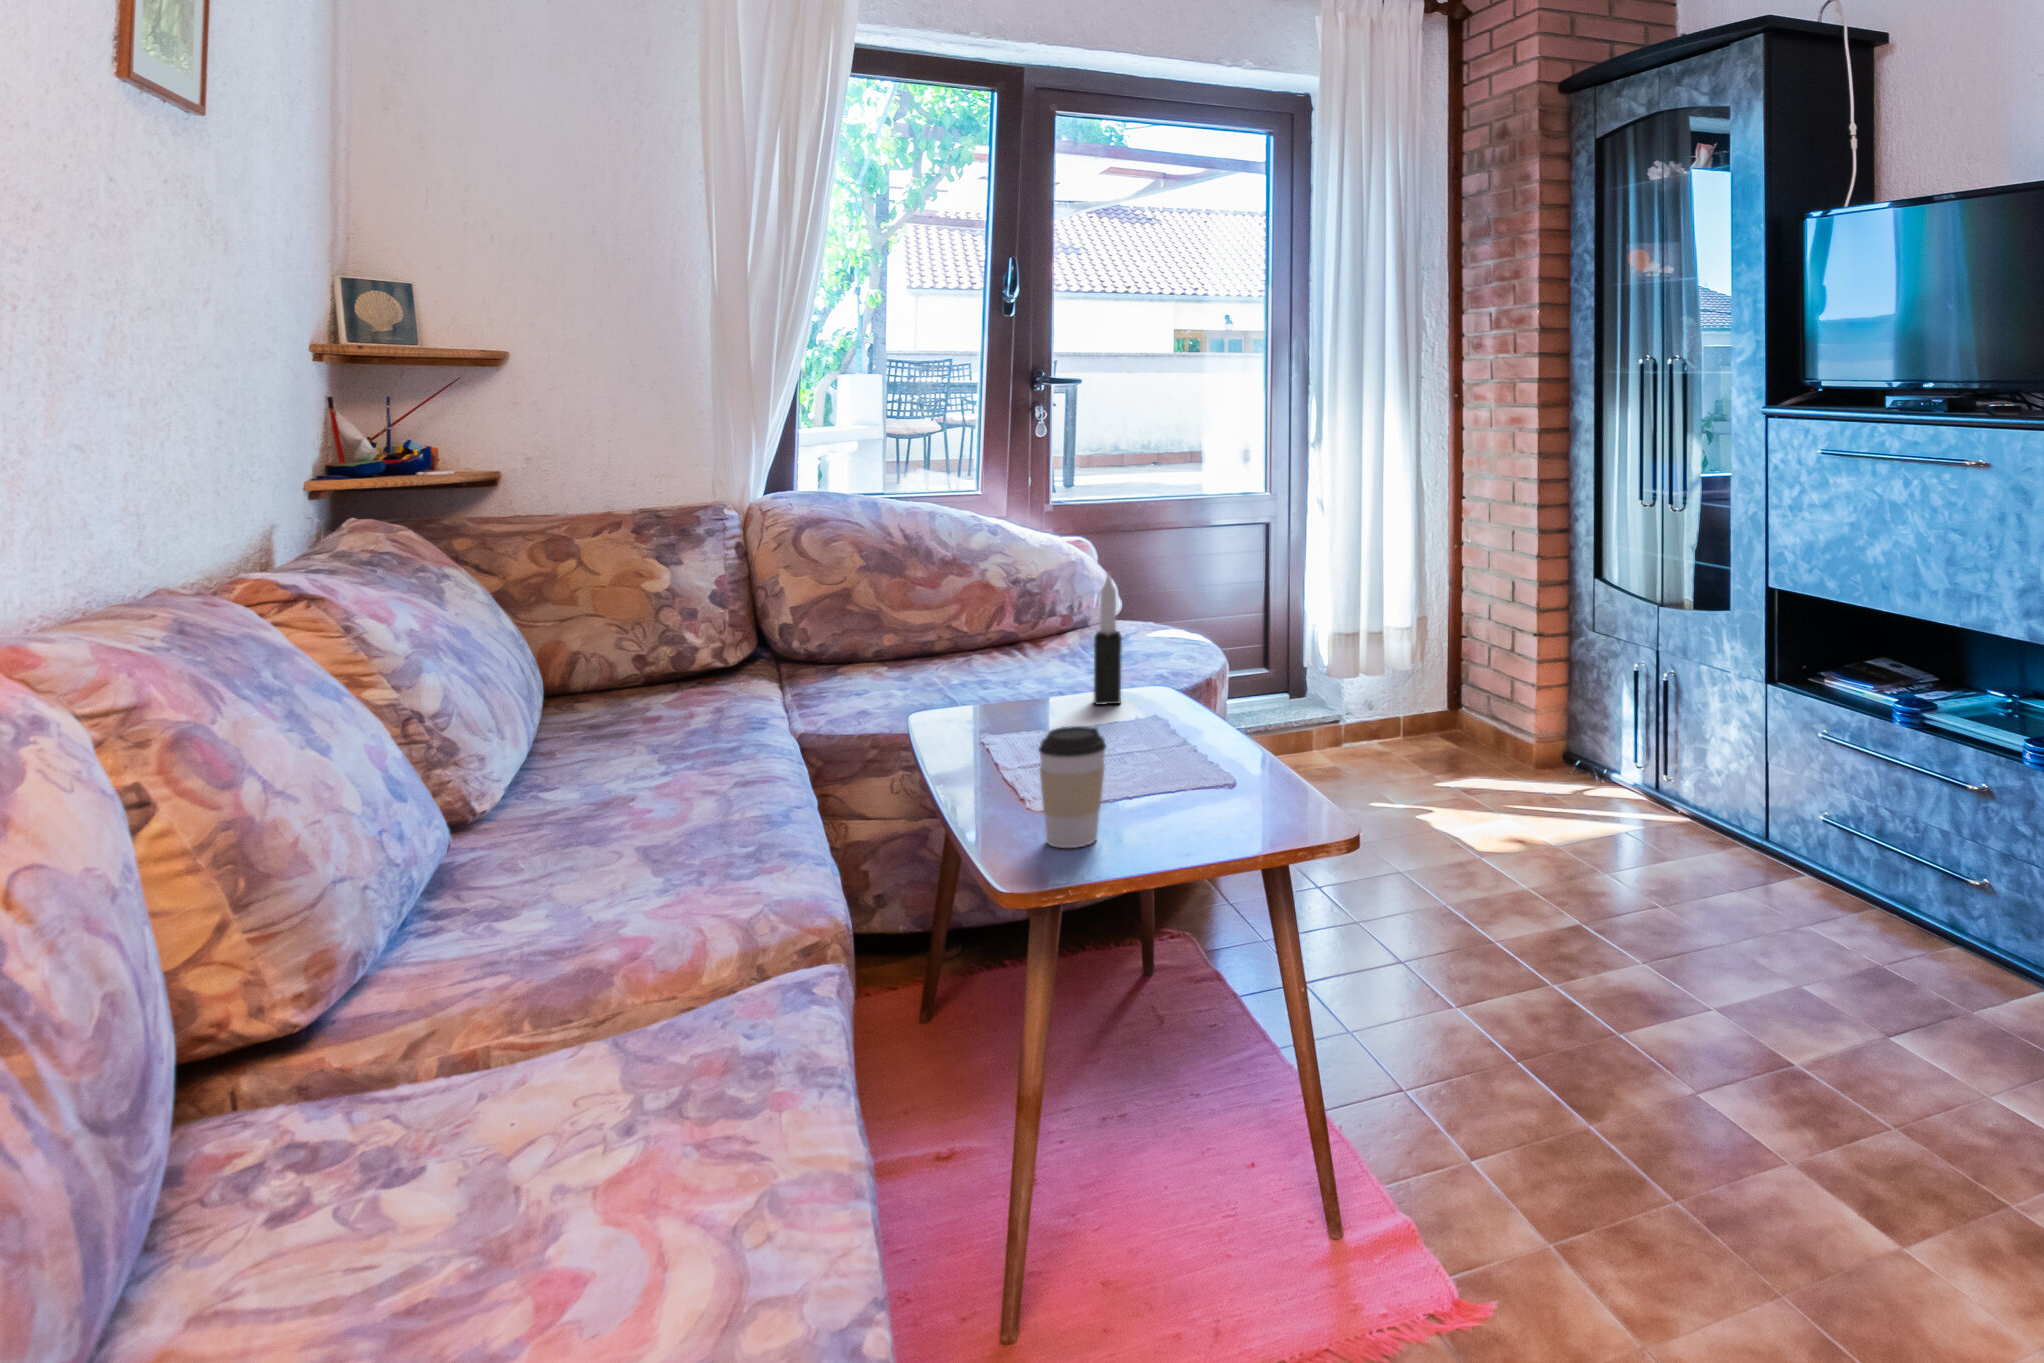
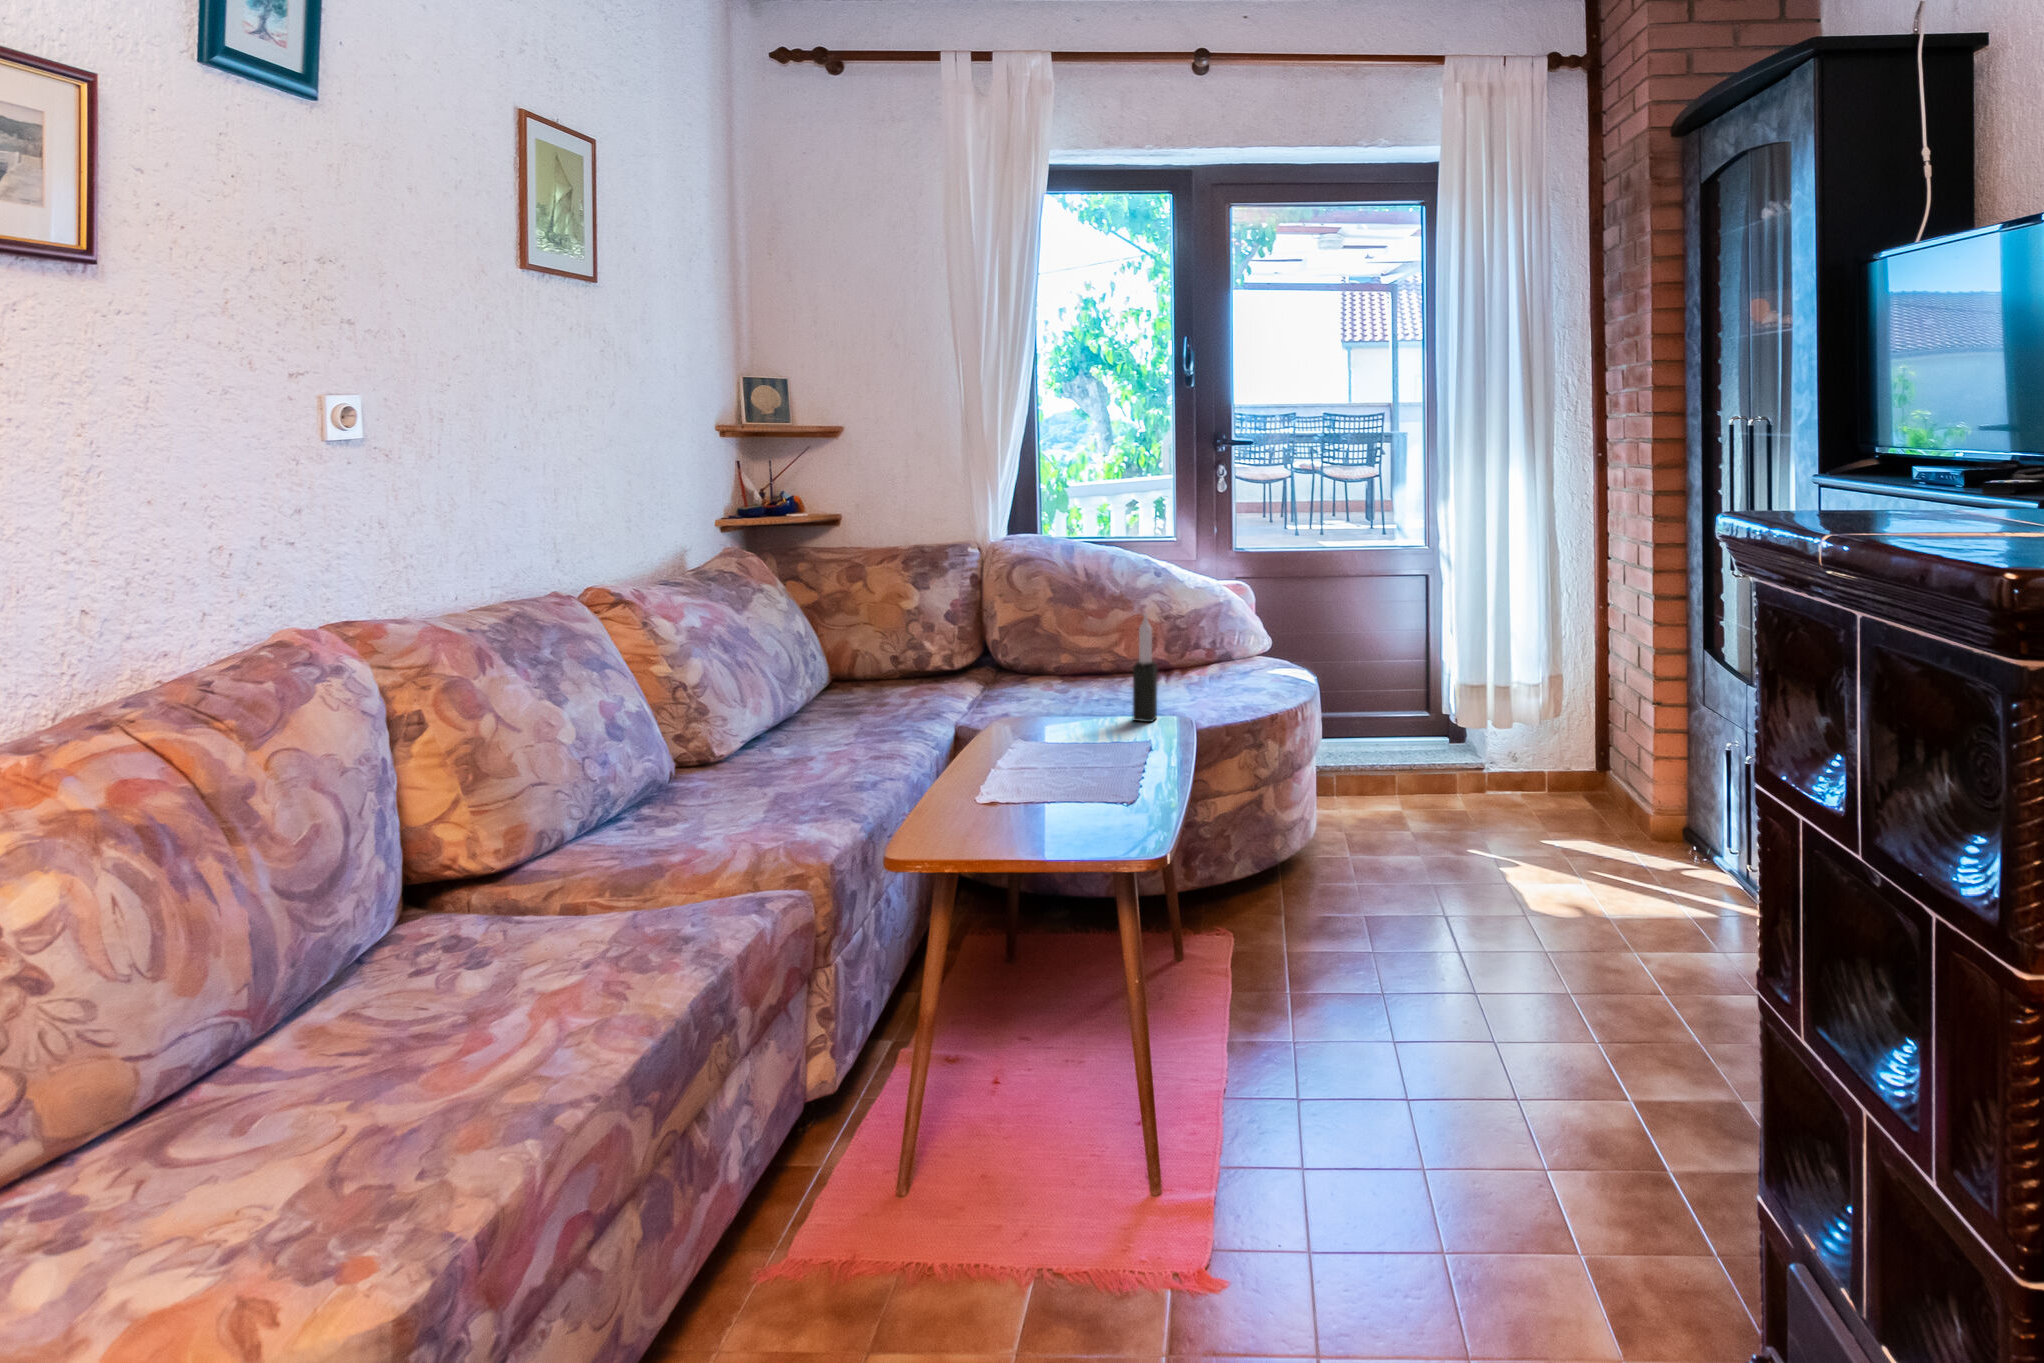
coffee cup: present [1039,726,1106,848] -> none [959,732,1011,827]

